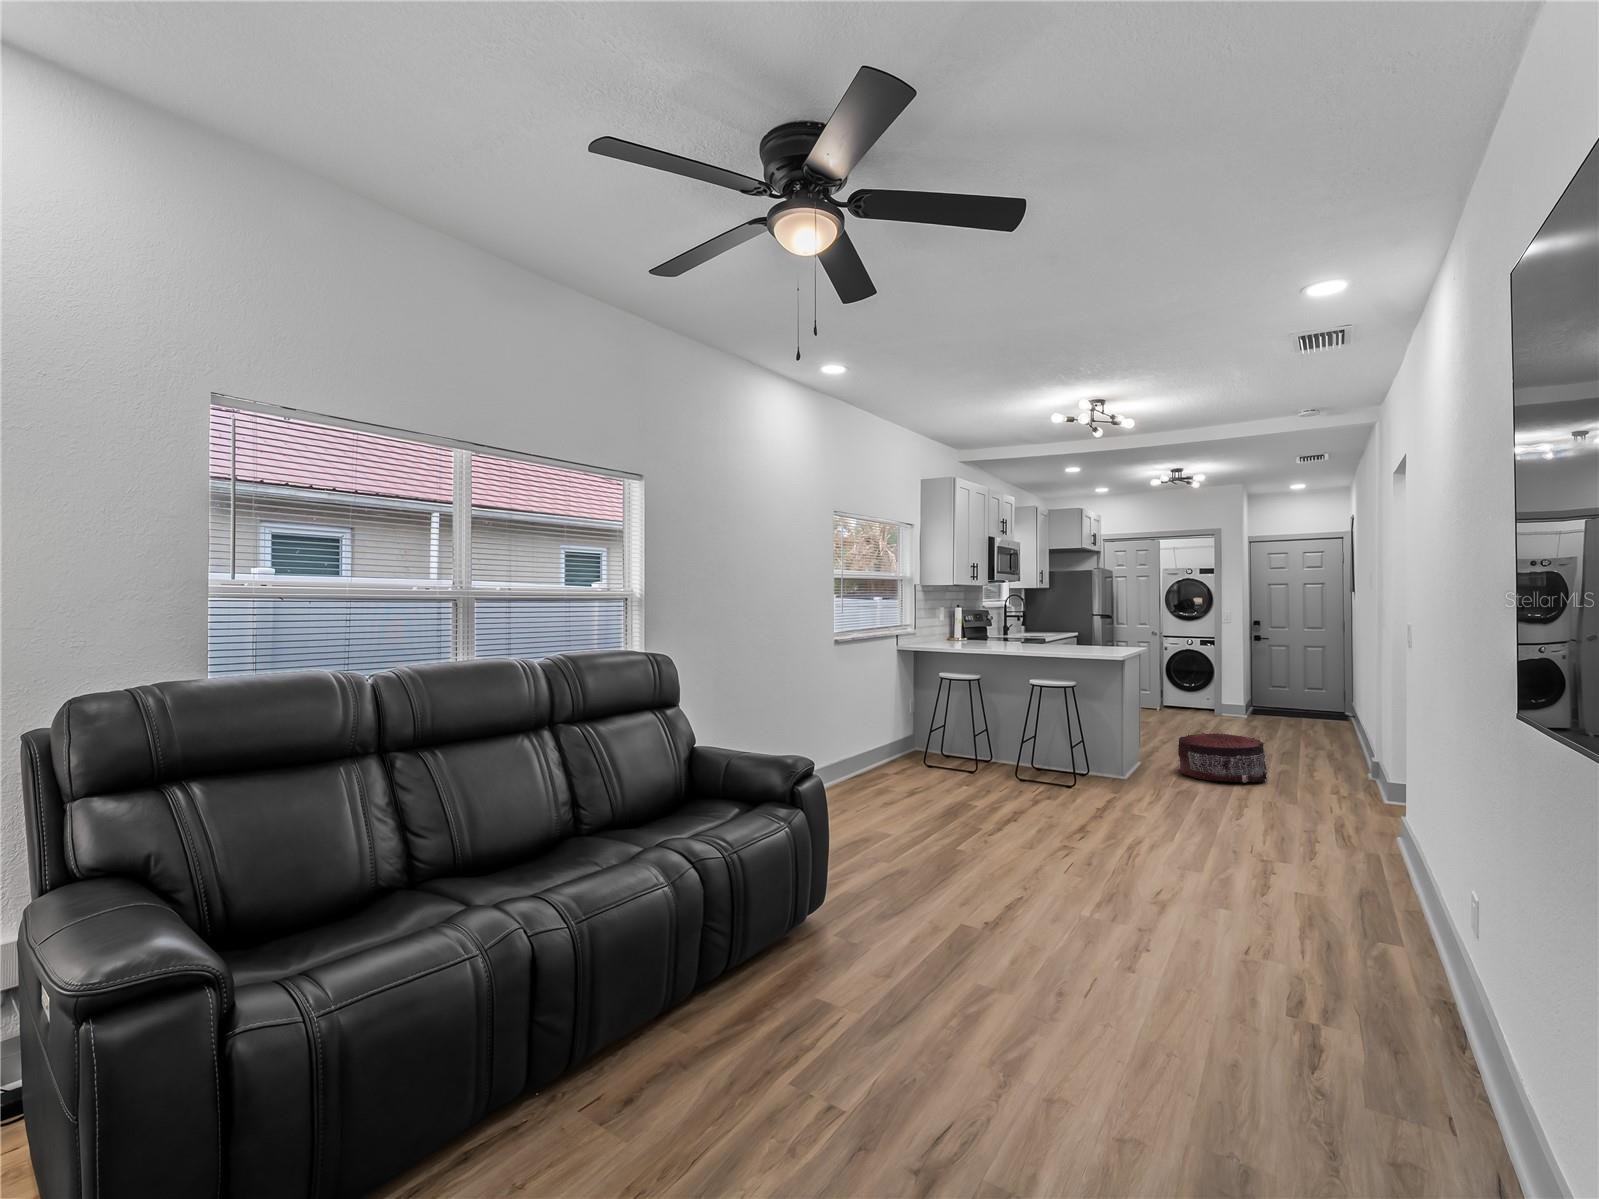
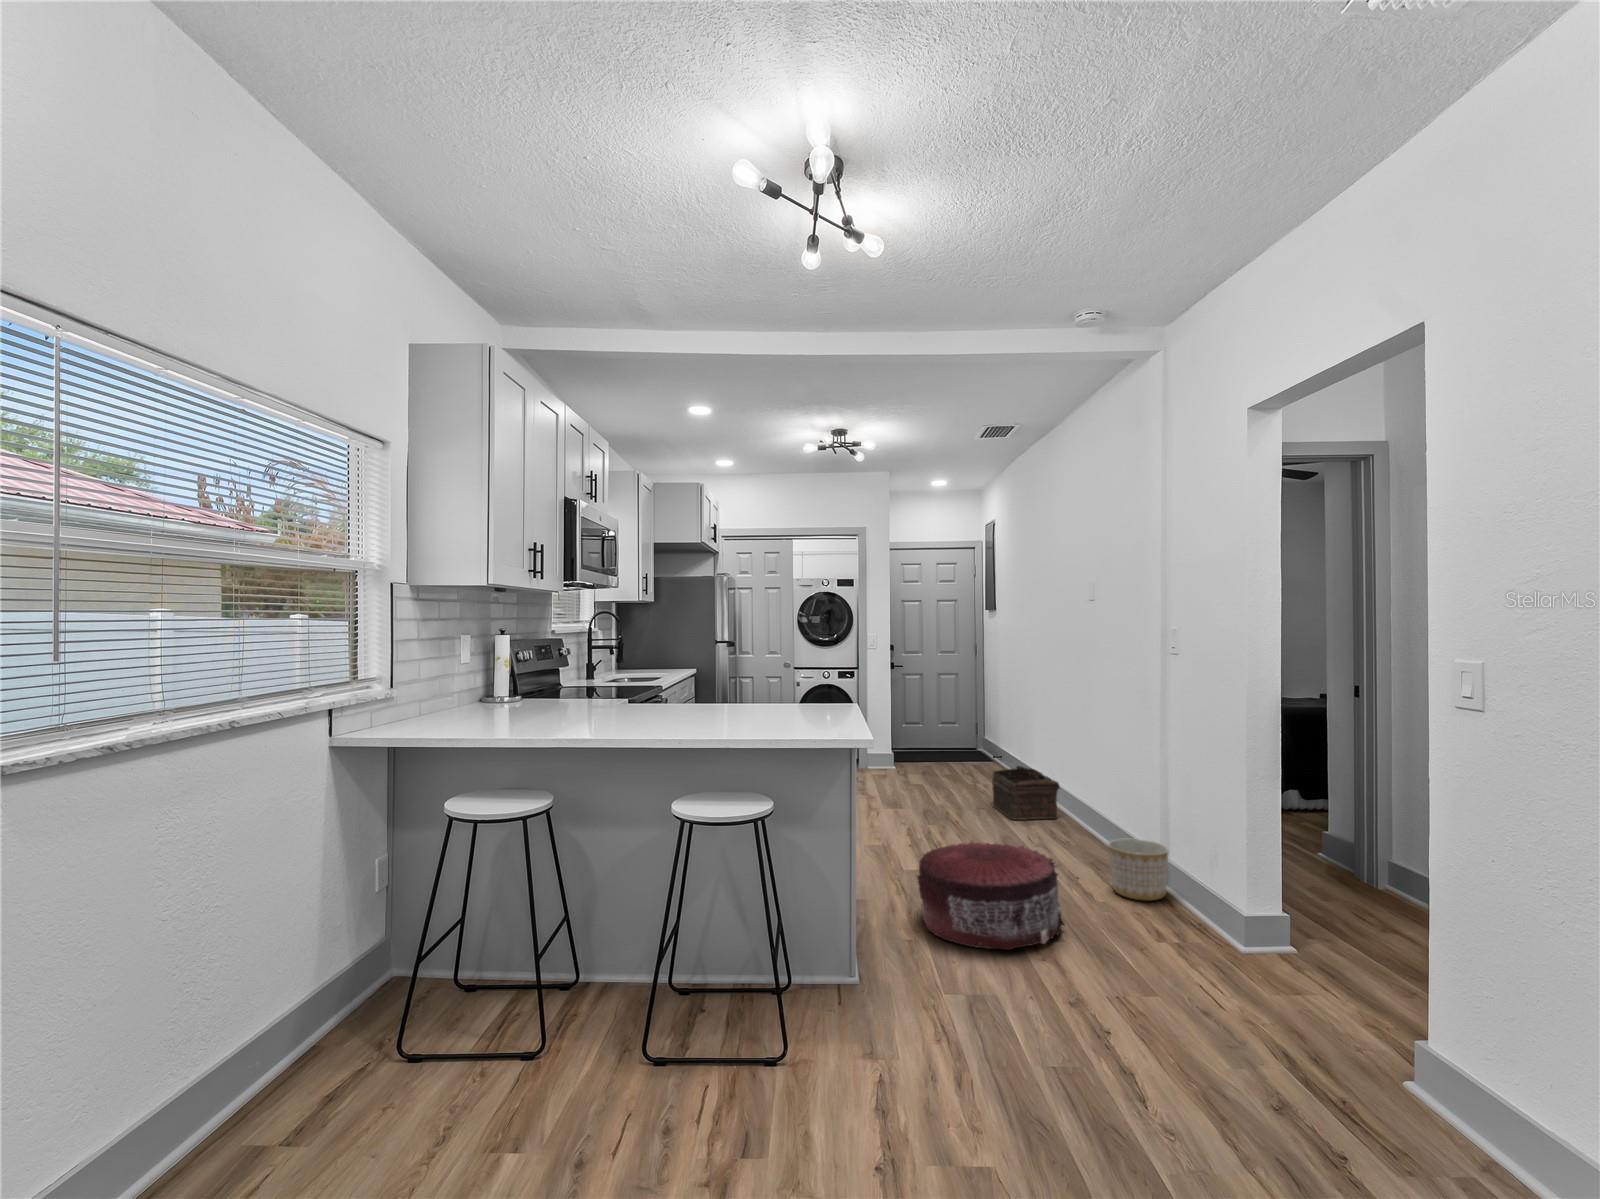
basket: none [1299,711,1353,749] -> present [992,766,1060,820]
planter: none [1325,747,1368,783] -> present [1108,839,1169,901]

